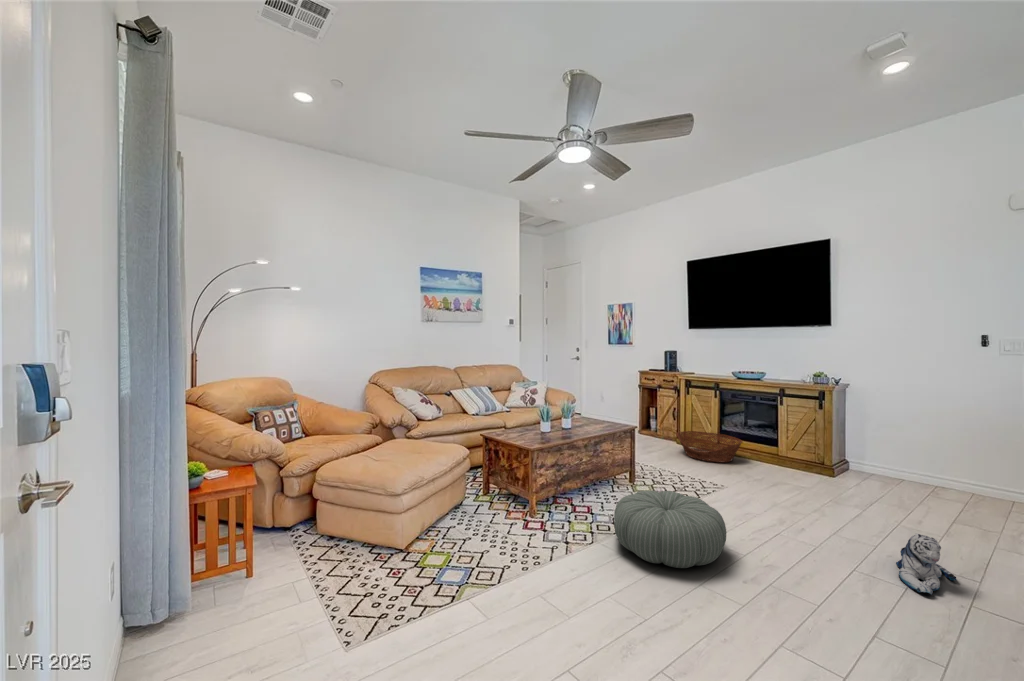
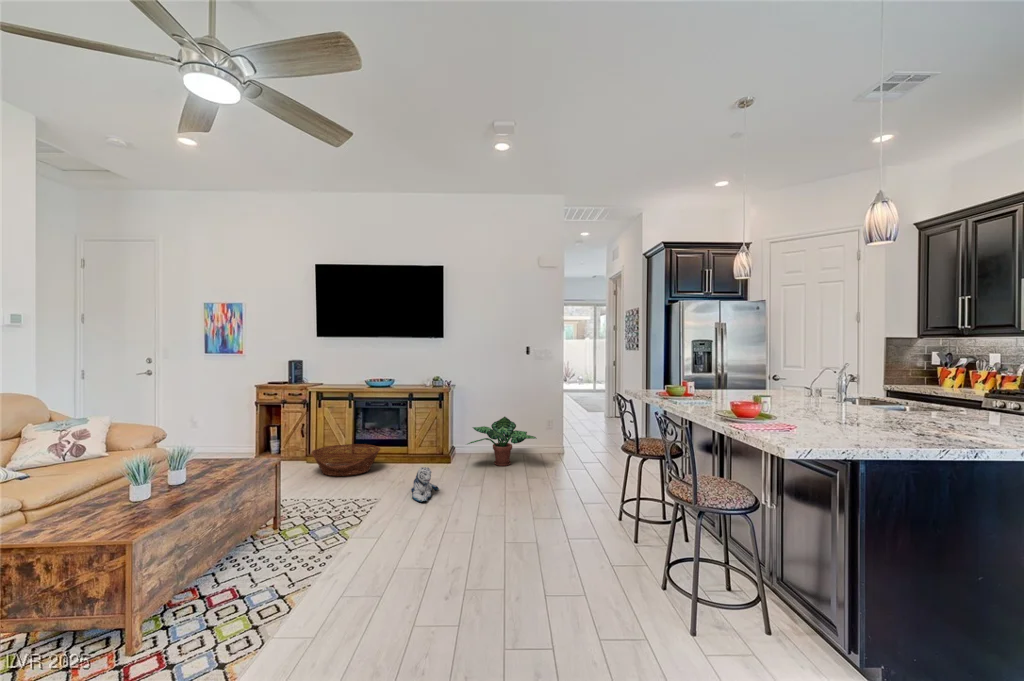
potted plant: none [846,431,977,499] -> present [468,417,536,466]
pouf: present [614,490,726,568] -> none [291,527,425,632]
plush toy: present [896,534,956,595] -> present [411,467,438,502]

